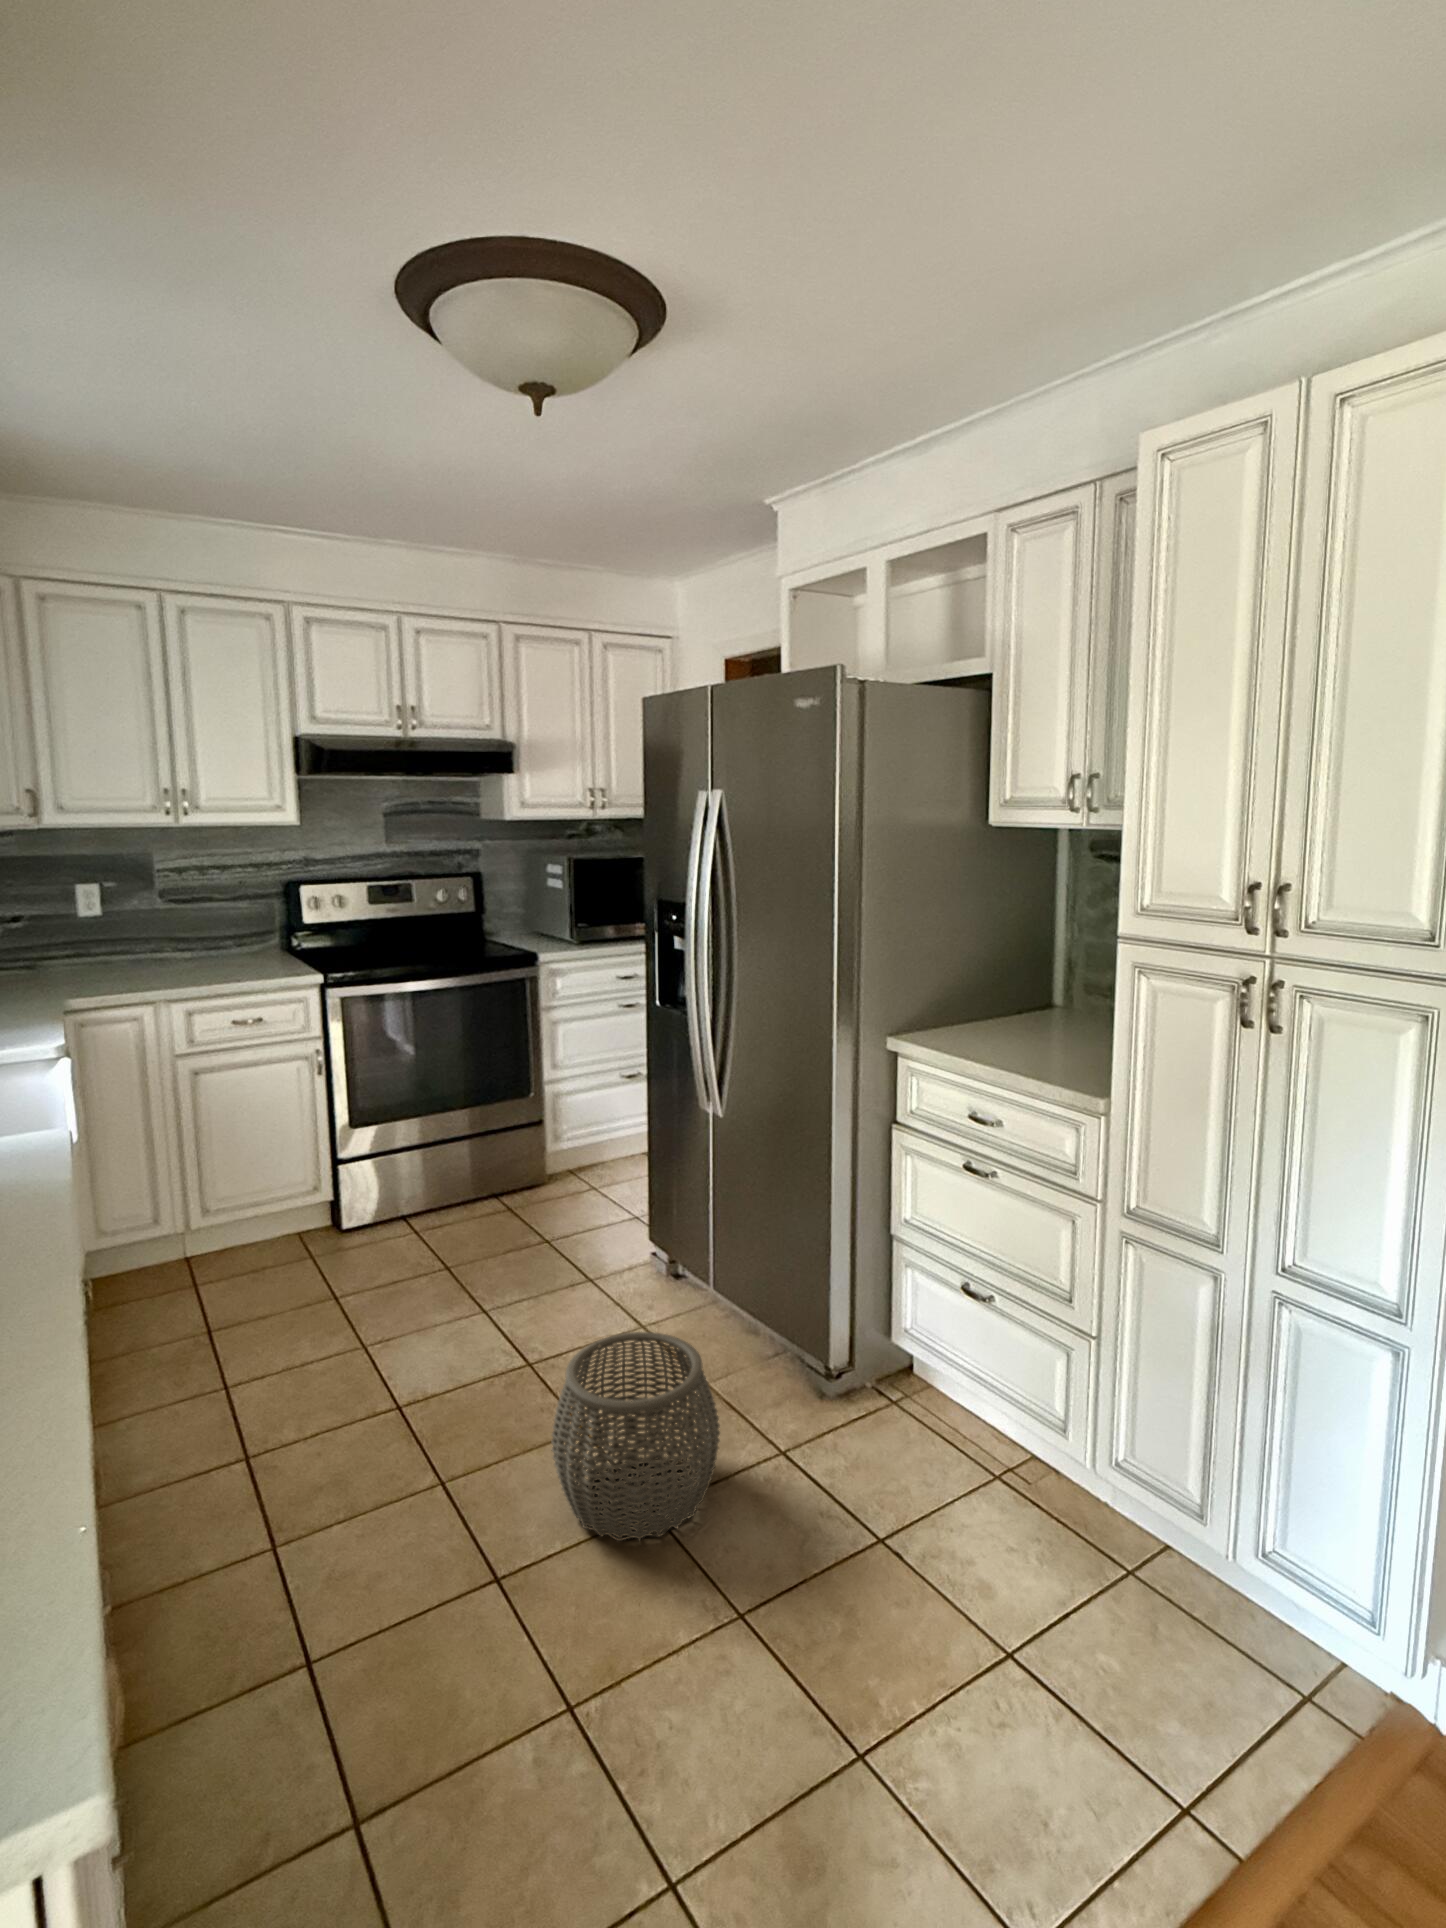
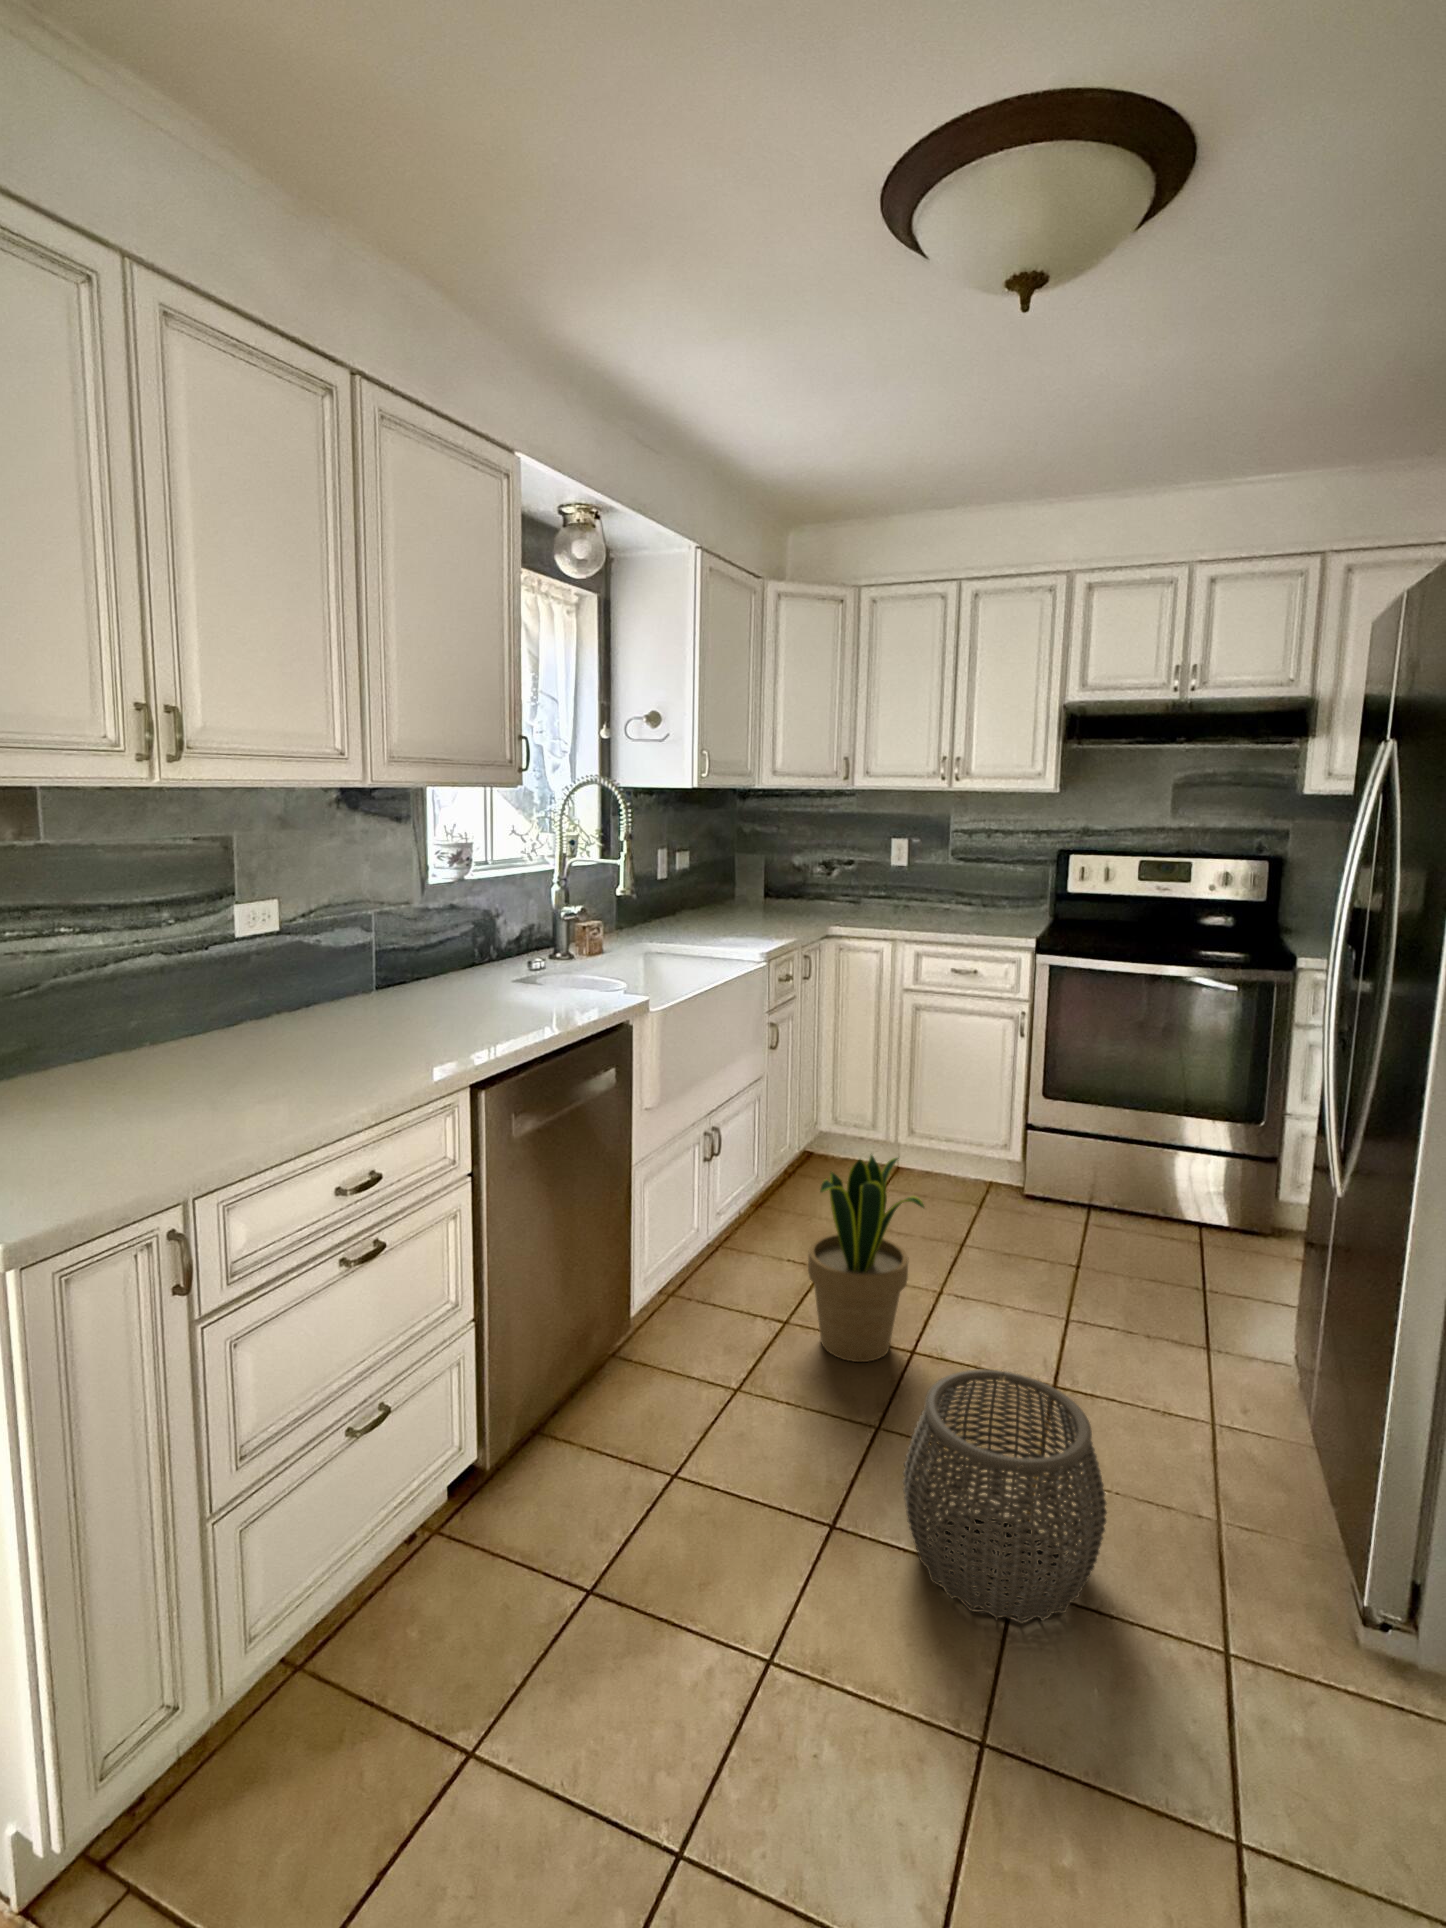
potted plant: none [287,1217,412,1451] -> present [808,1155,924,1362]

